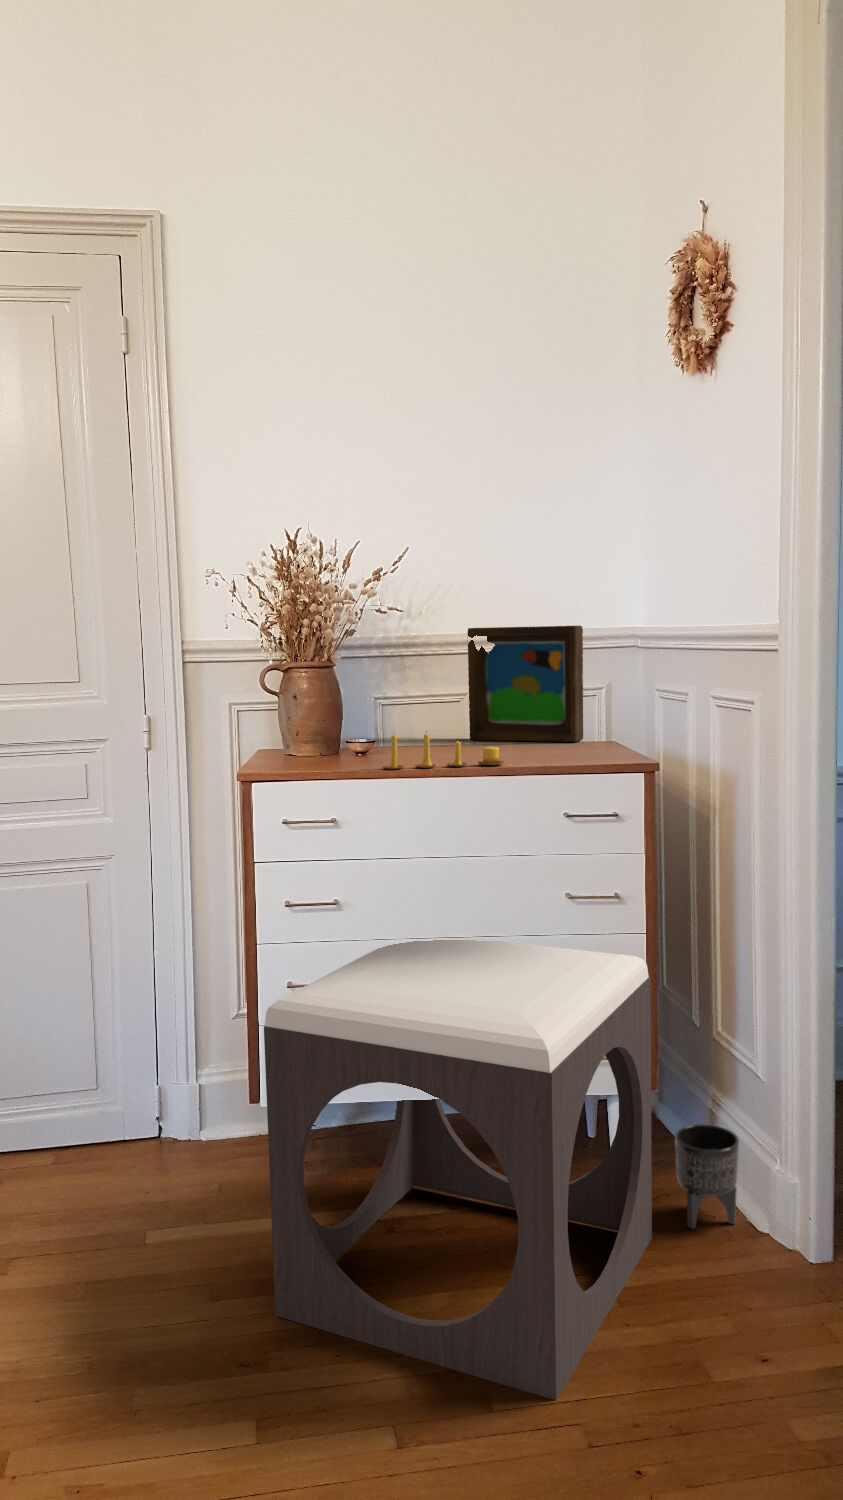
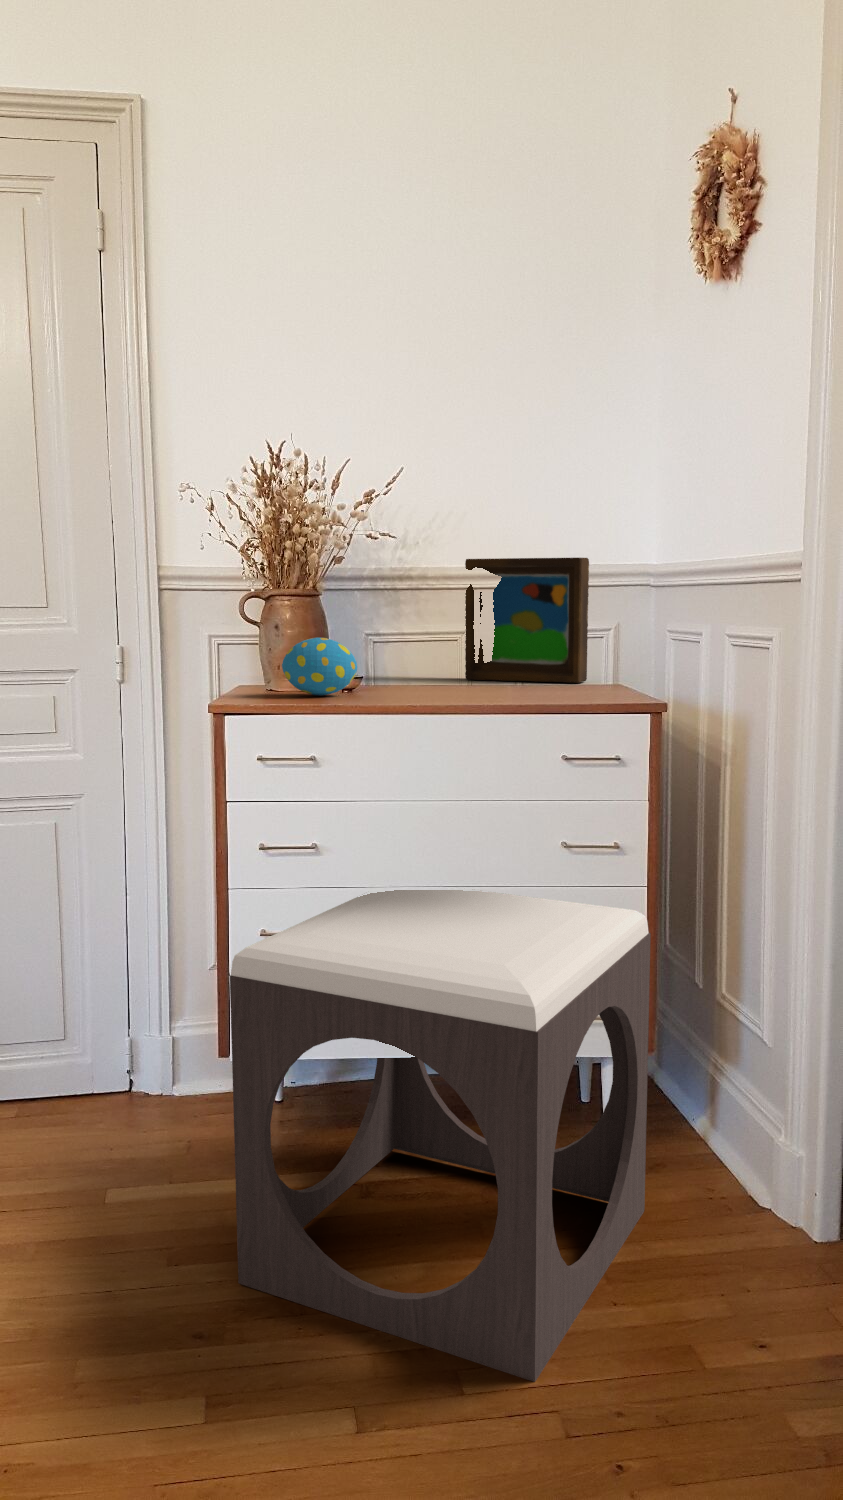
decorative egg: none [302,708,372,761] -> present [282,638,357,695]
candle: present [383,731,504,769] -> none [367,662,499,703]
planter: present [675,1124,739,1229] -> none [672,1091,741,1202]

